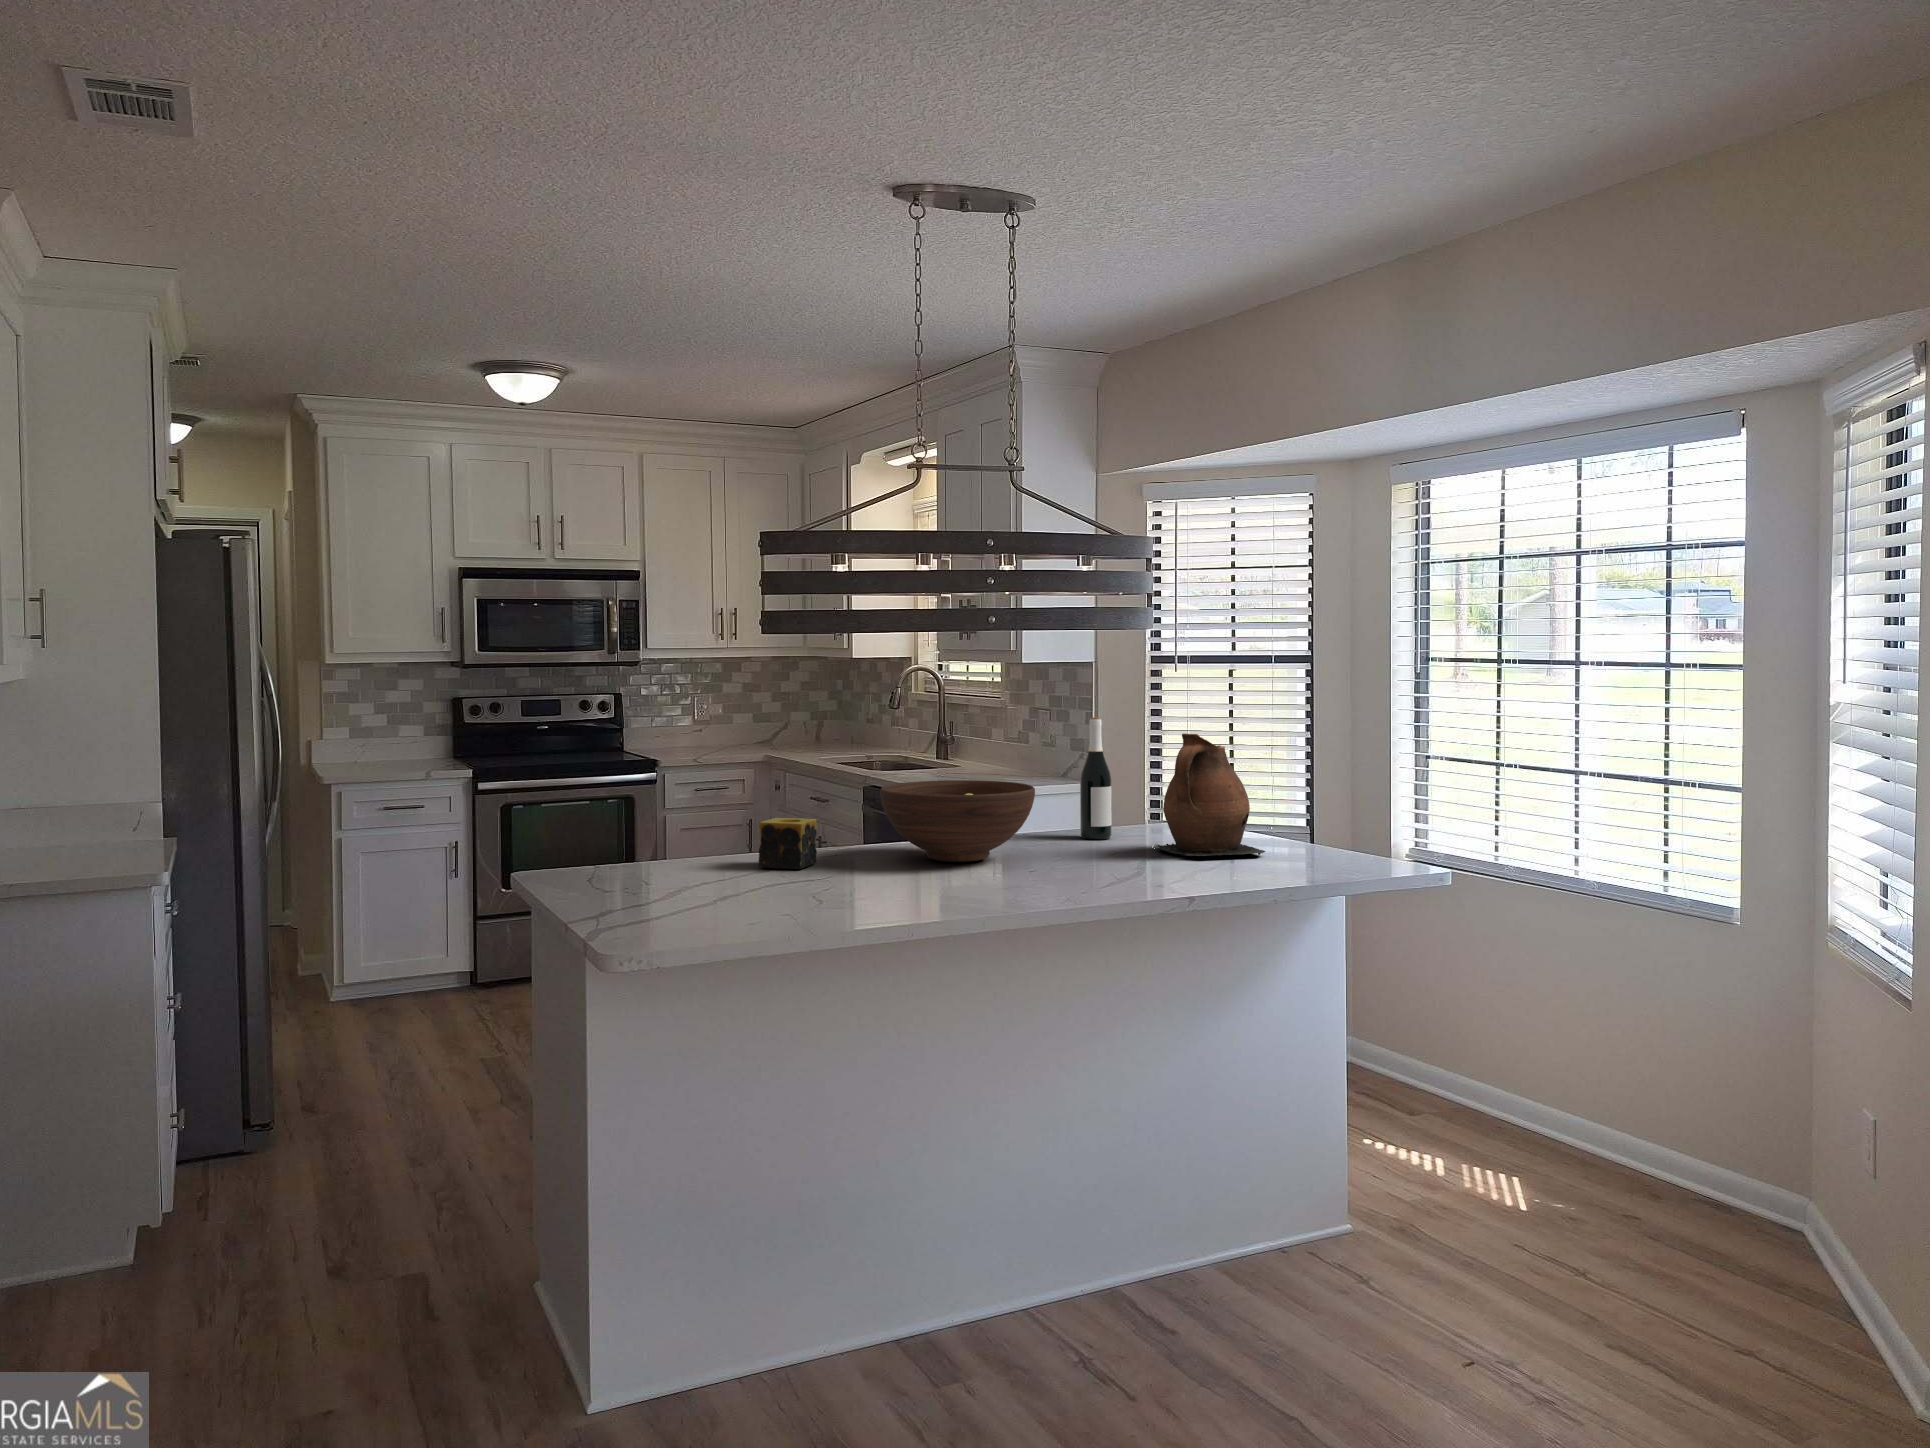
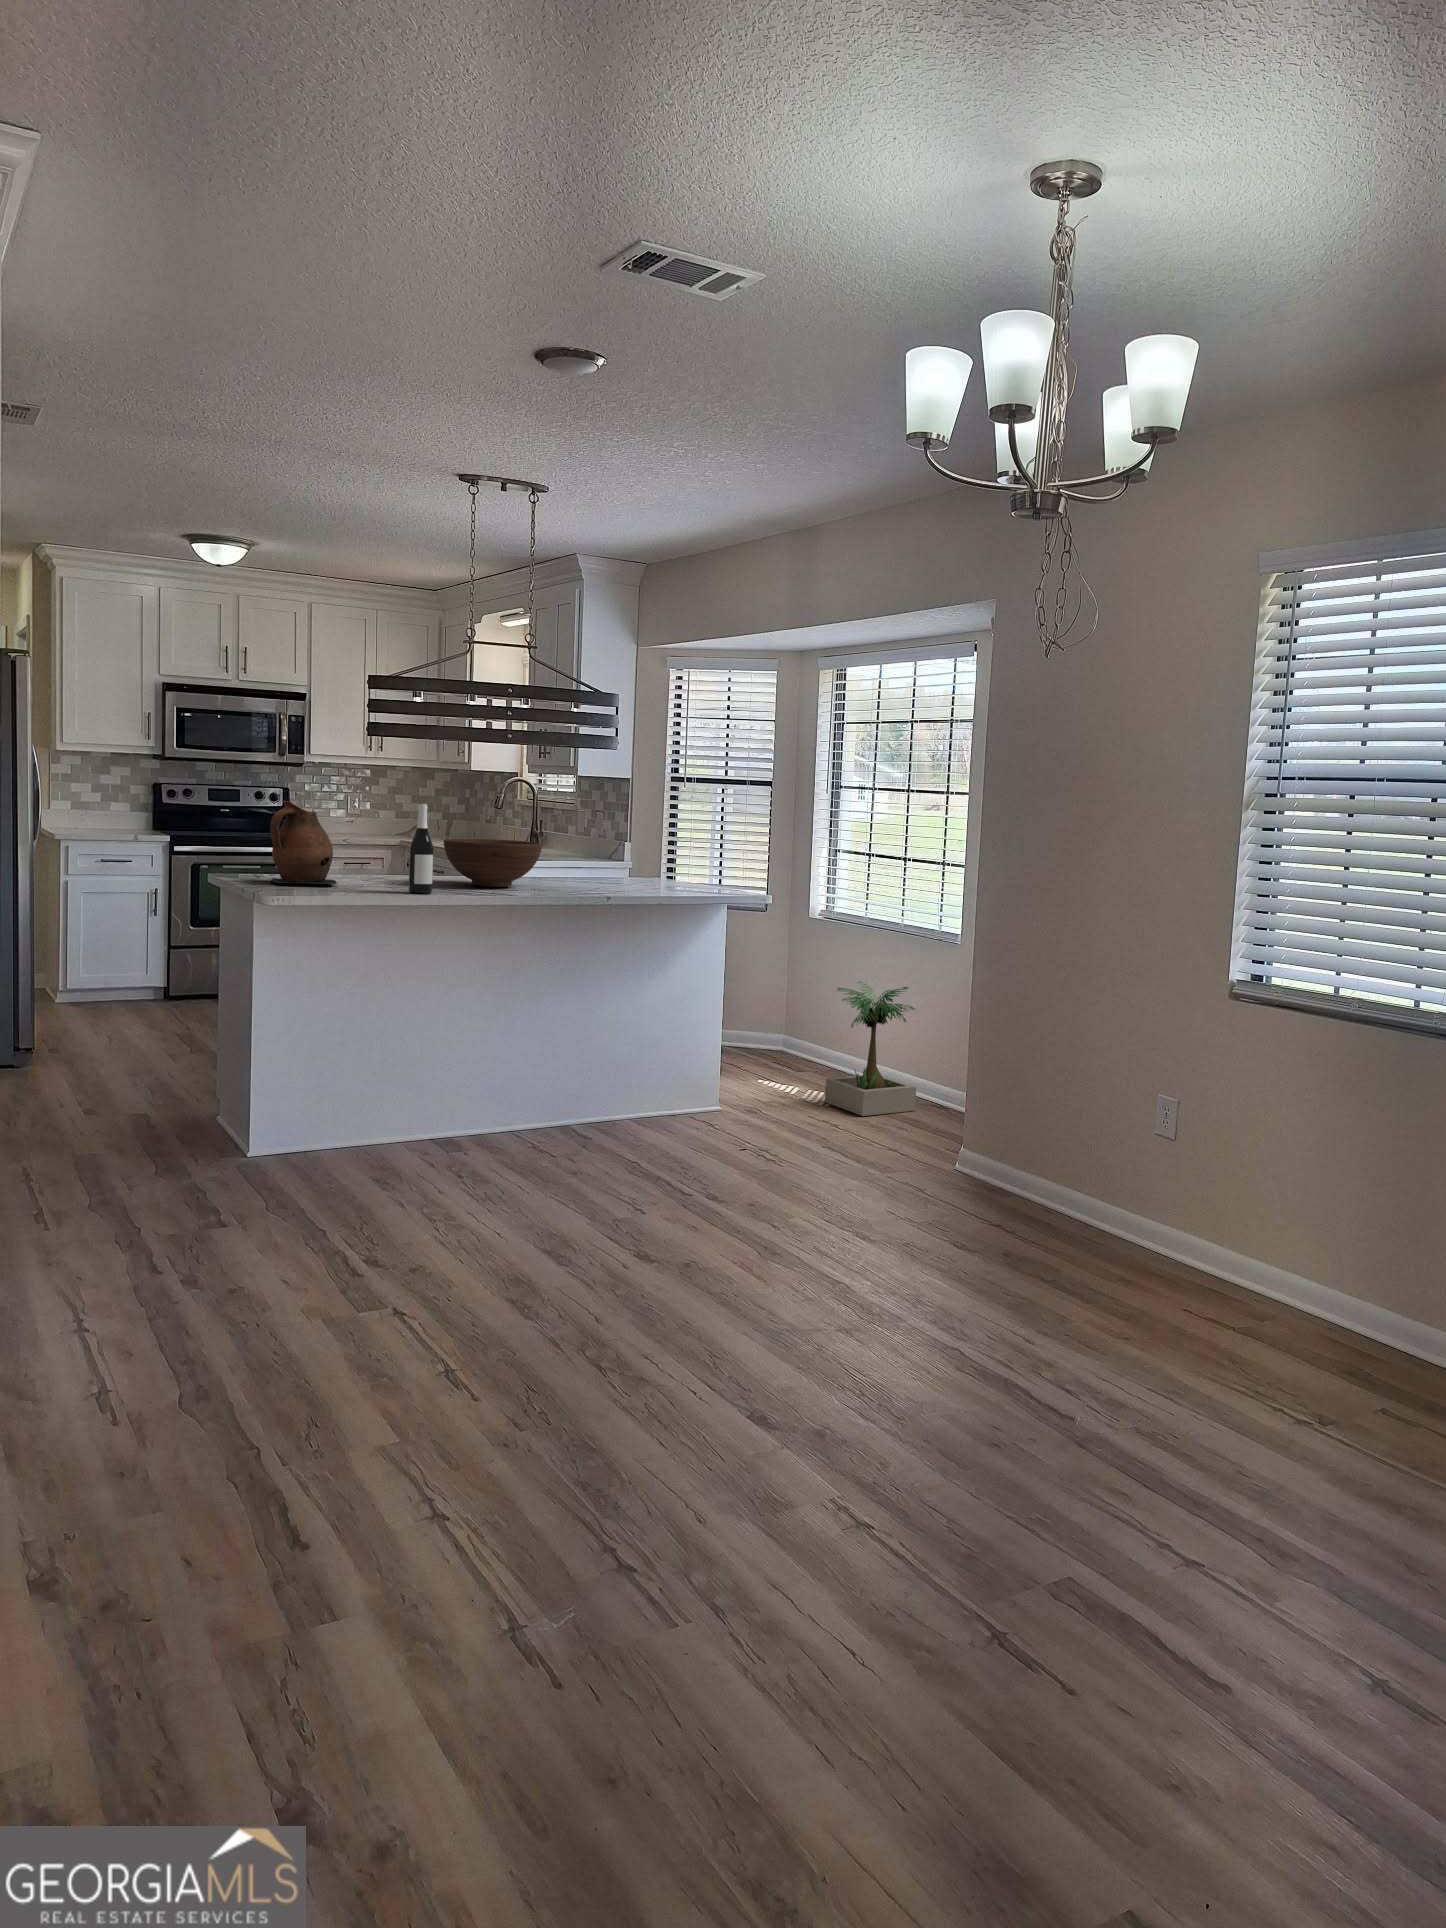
wine bottle: present [1080,717,1112,839] -> present [409,803,433,894]
ceramic pitcher: present [1157,733,1265,856] -> present [270,801,337,885]
candle: present [758,818,817,869] -> none [363,854,402,885]
potted plant: none [1471,967,1649,1201] -> present [825,981,916,1116]

